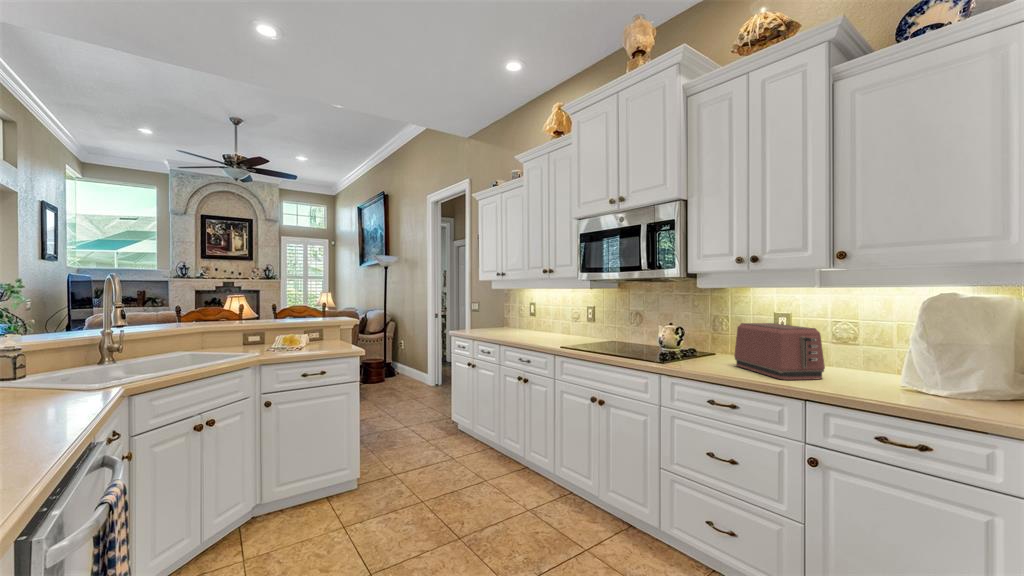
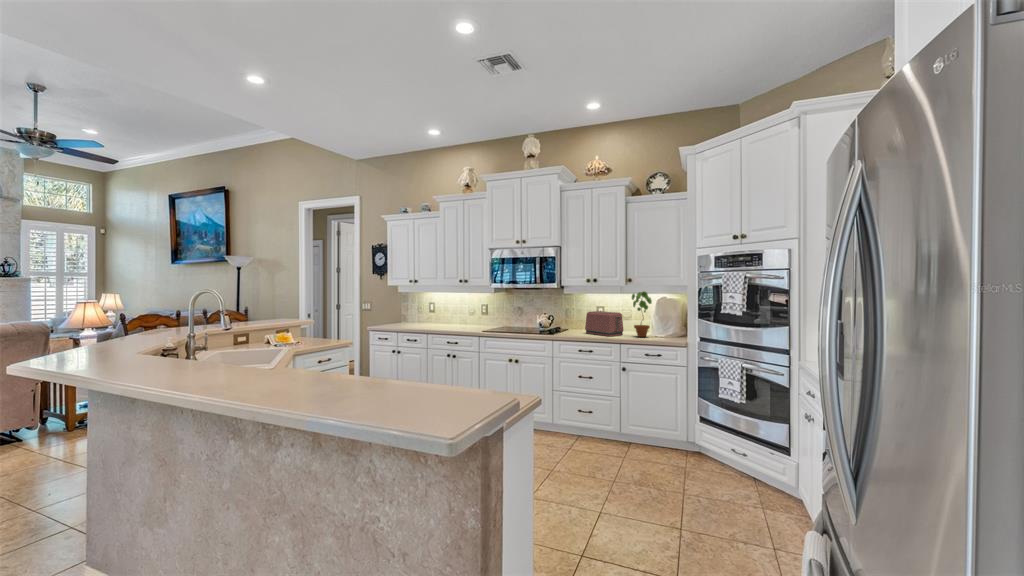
potted plant: none [843,279,905,392] -> present [632,292,652,337]

